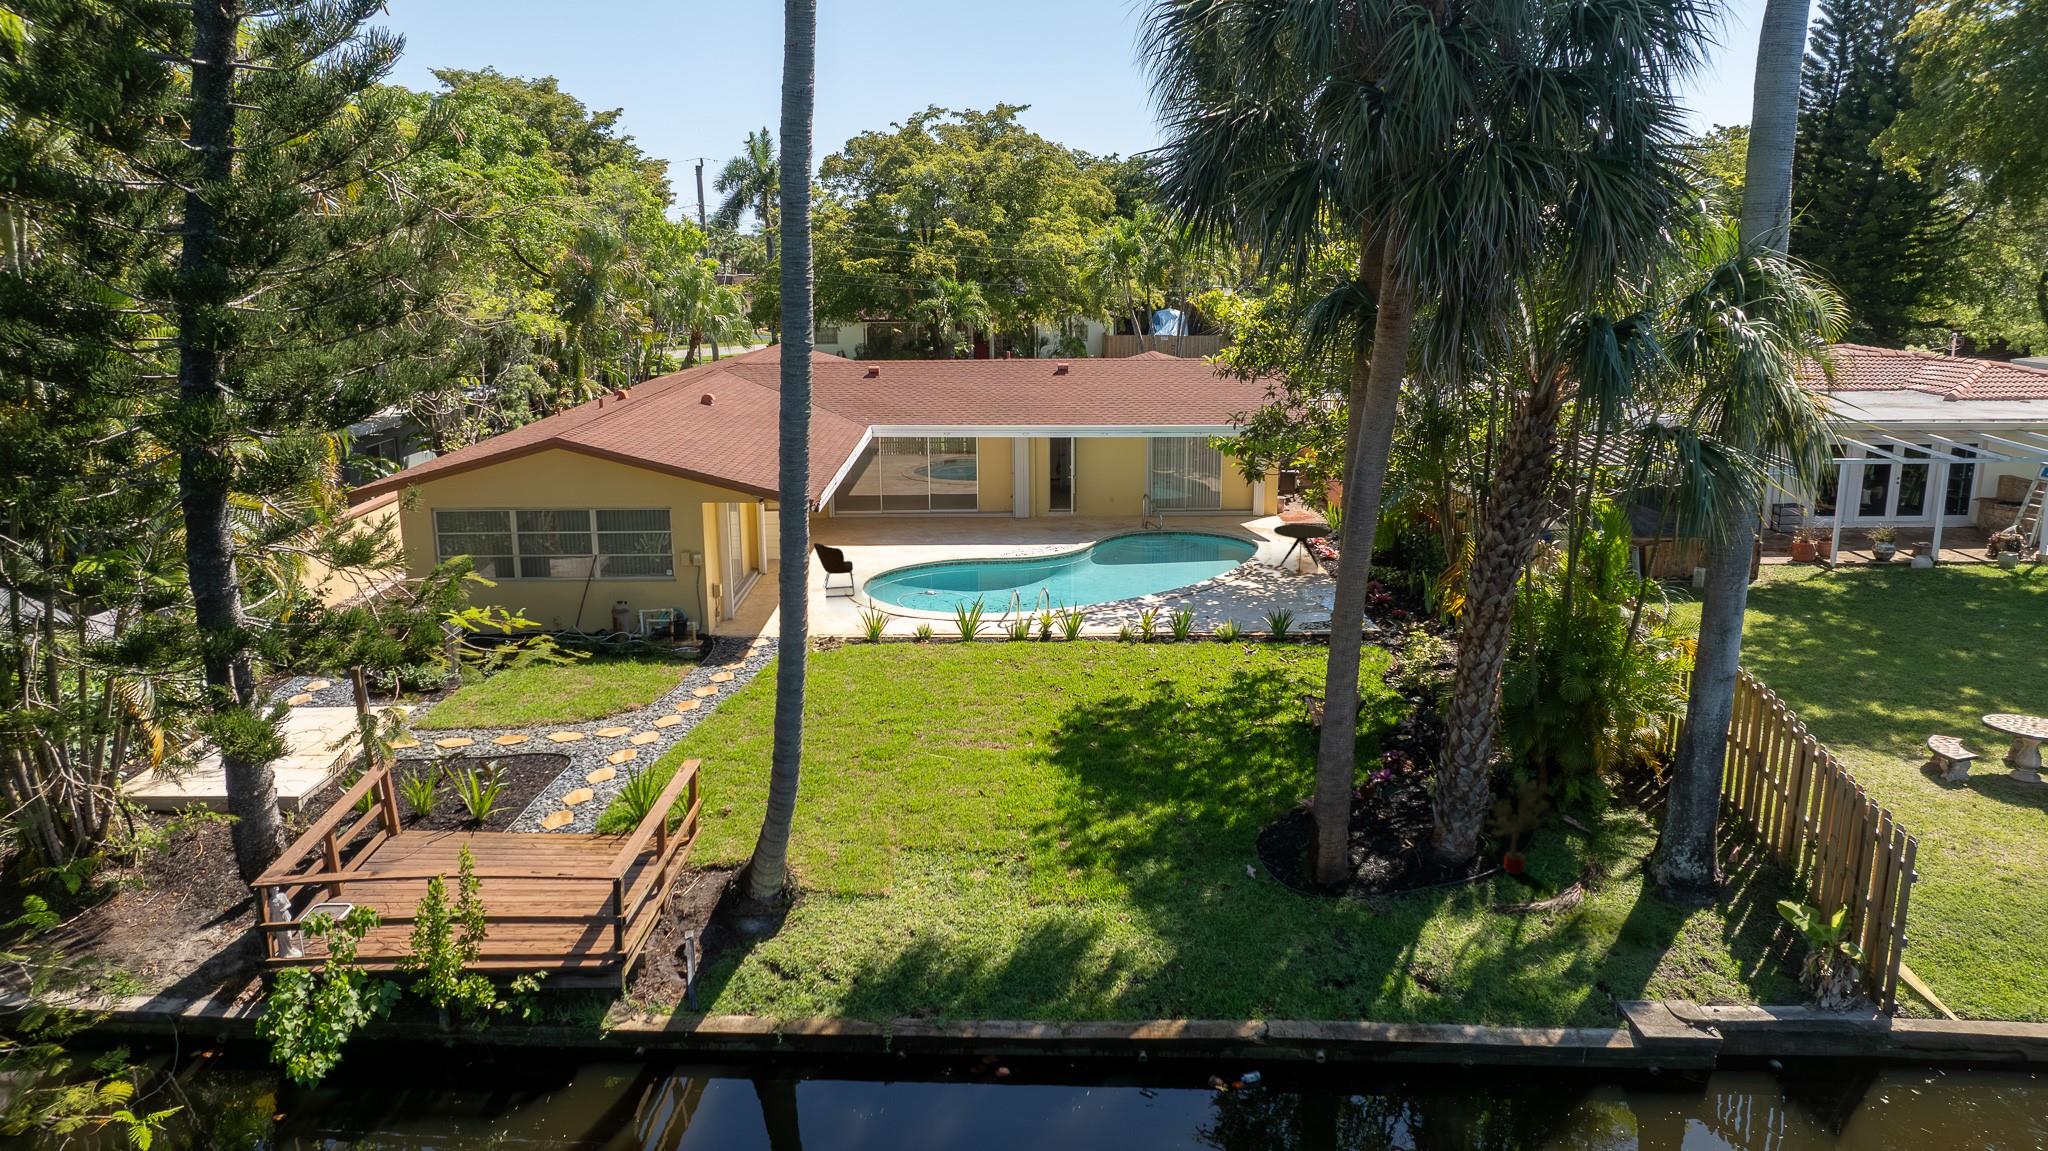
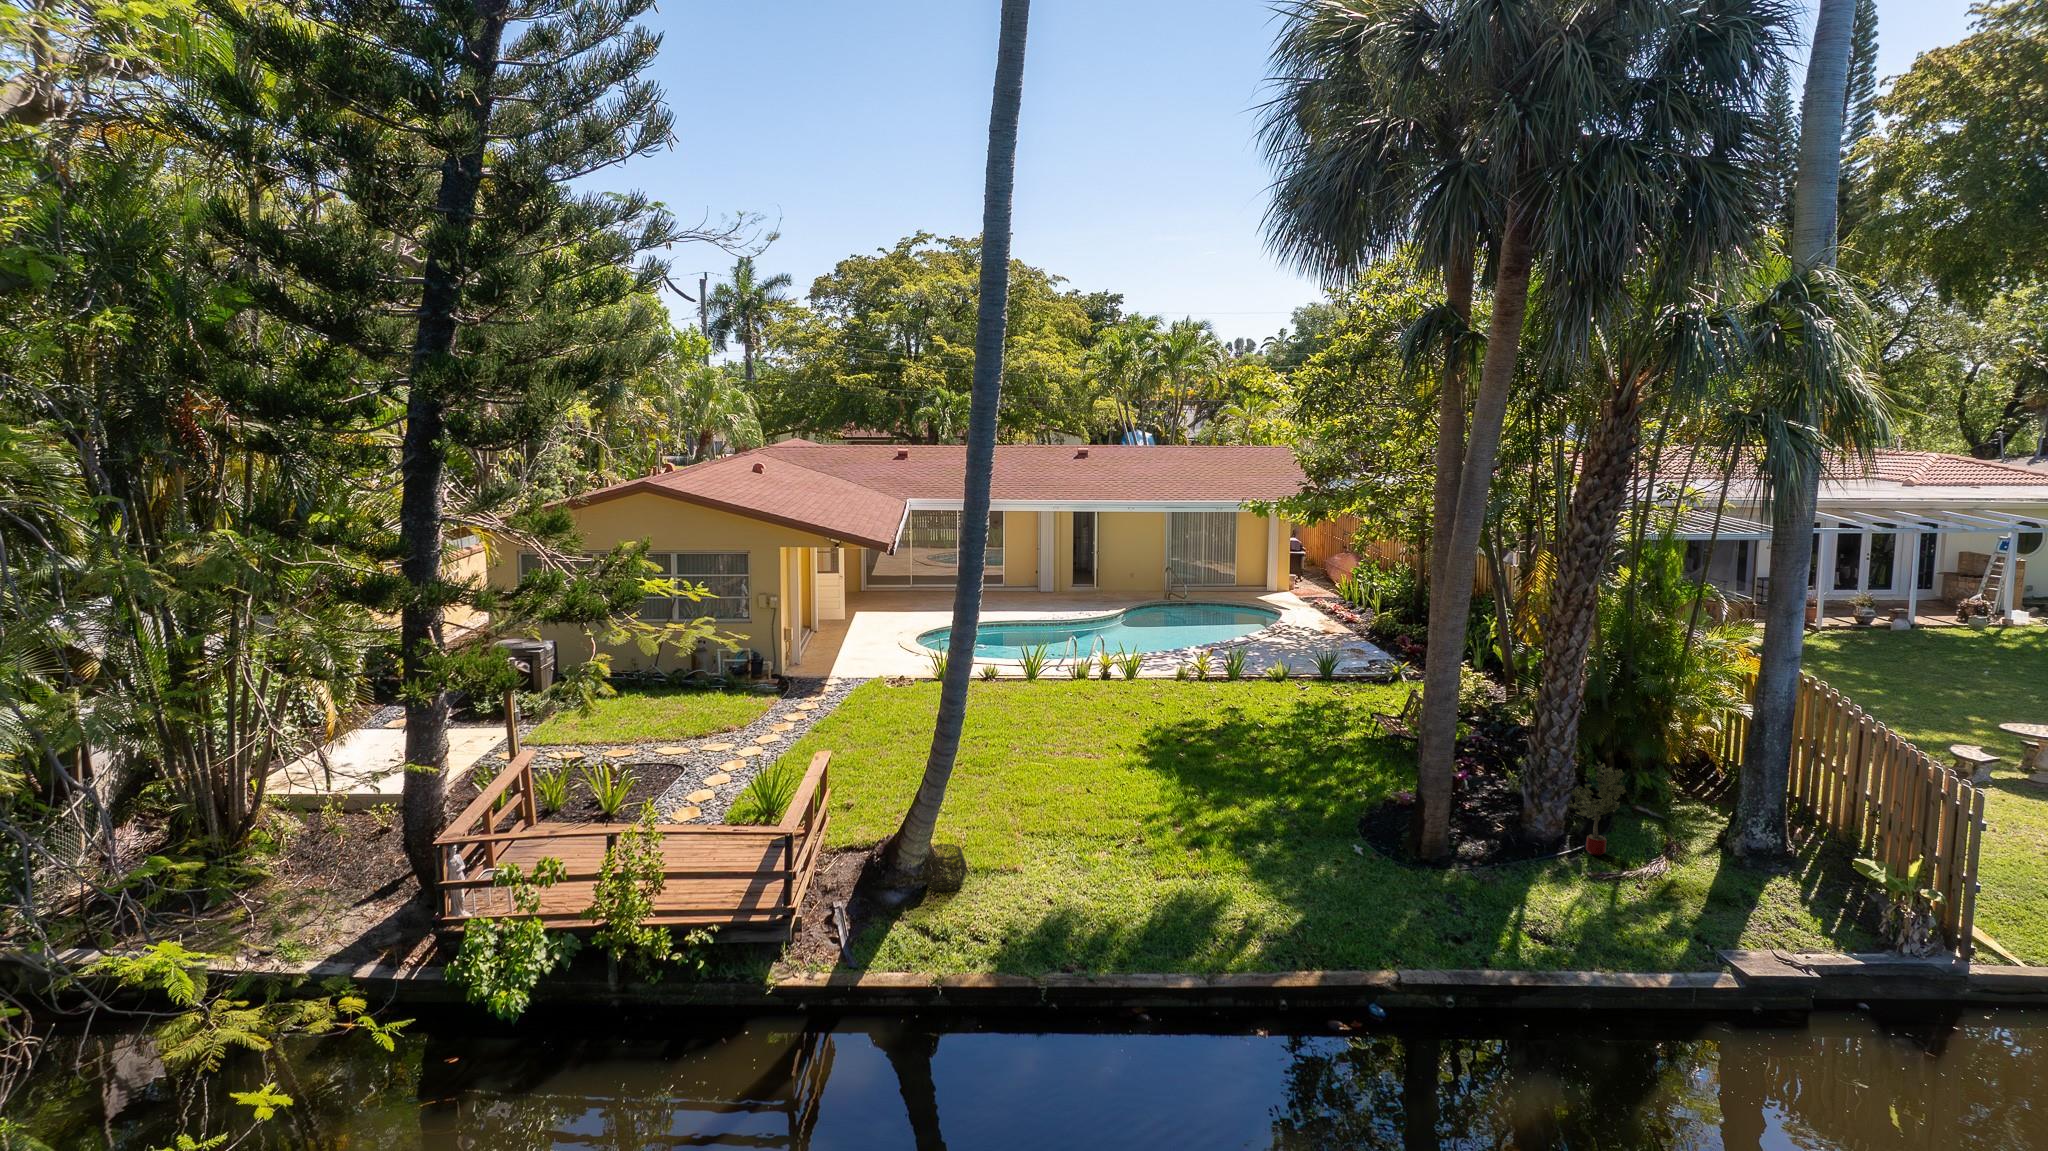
round table: present [1274,524,1330,571] -> none [1299,590,1351,632]
chair: present [814,543,854,597] -> none [872,600,910,651]
woven basket: none [785,867,832,920] -> present [923,844,967,892]

